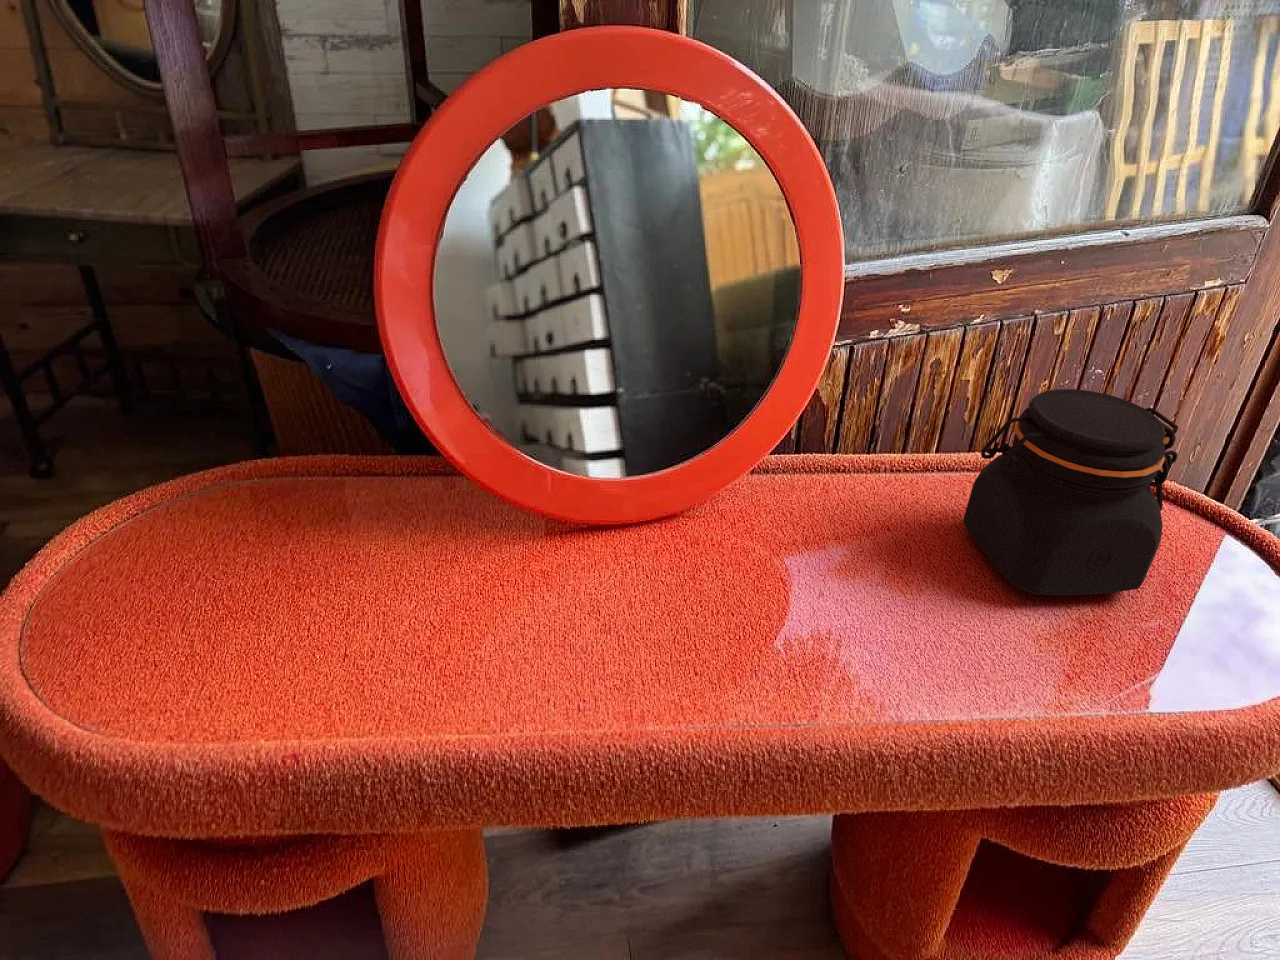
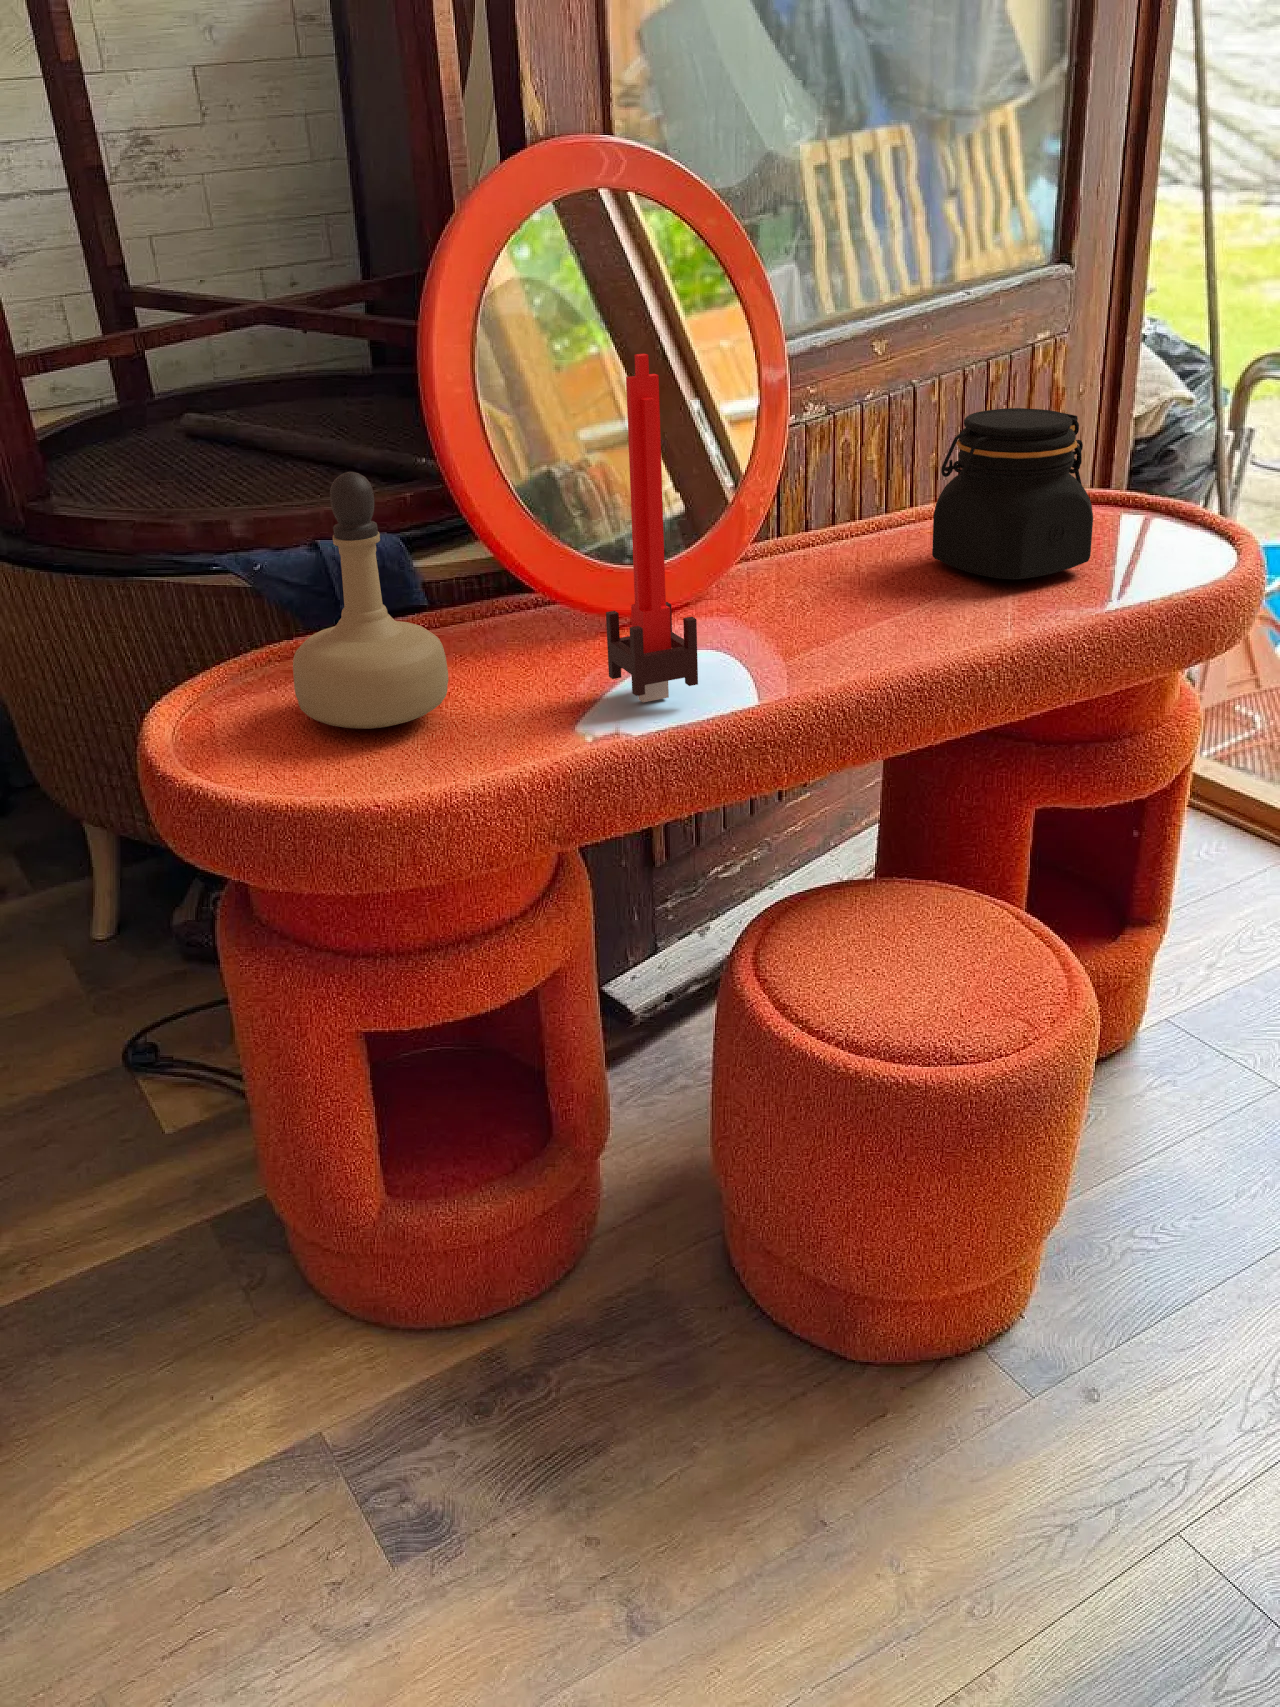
candle: none [452,309,545,677] -> present [606,354,698,702]
perfume bottle: none [141,368,316,629] -> present [293,472,448,729]

